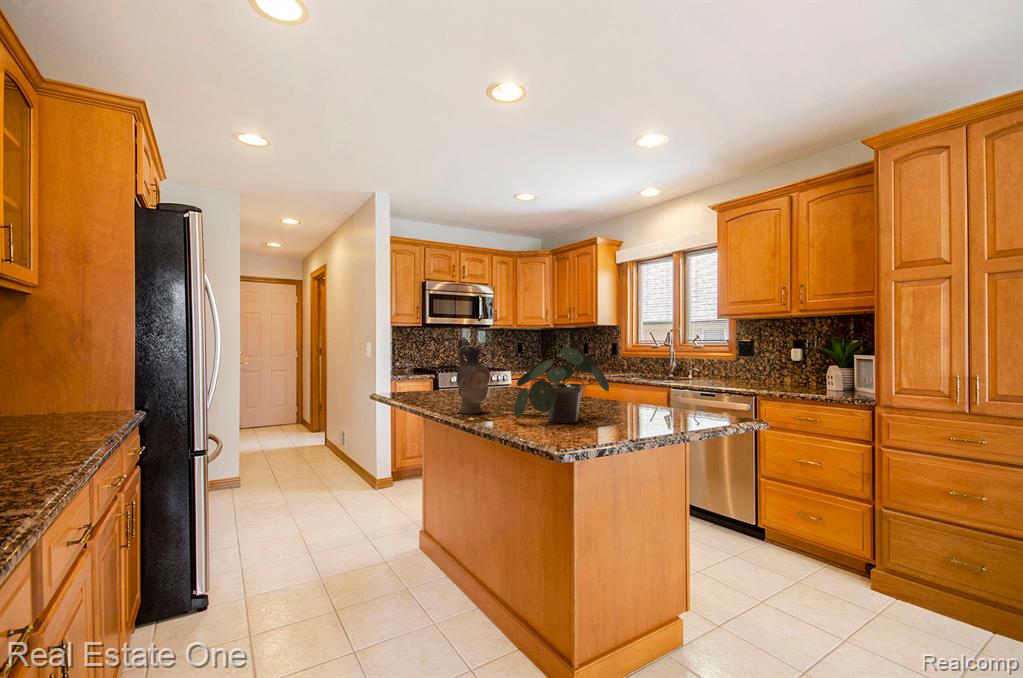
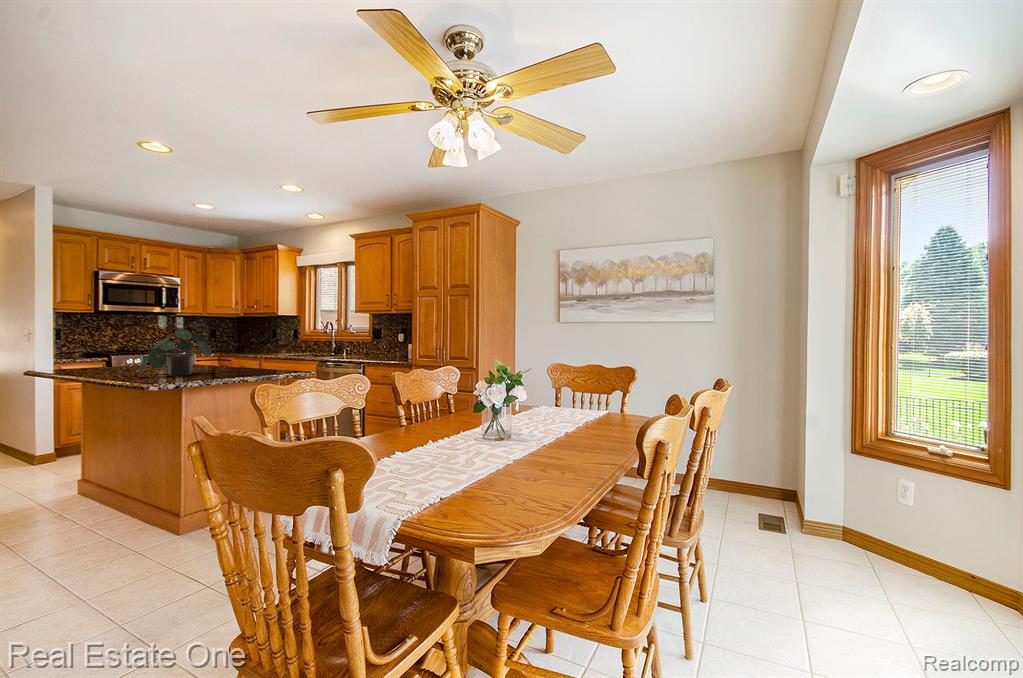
ceramic pitcher: present [457,337,490,414] -> none [99,322,128,375]

